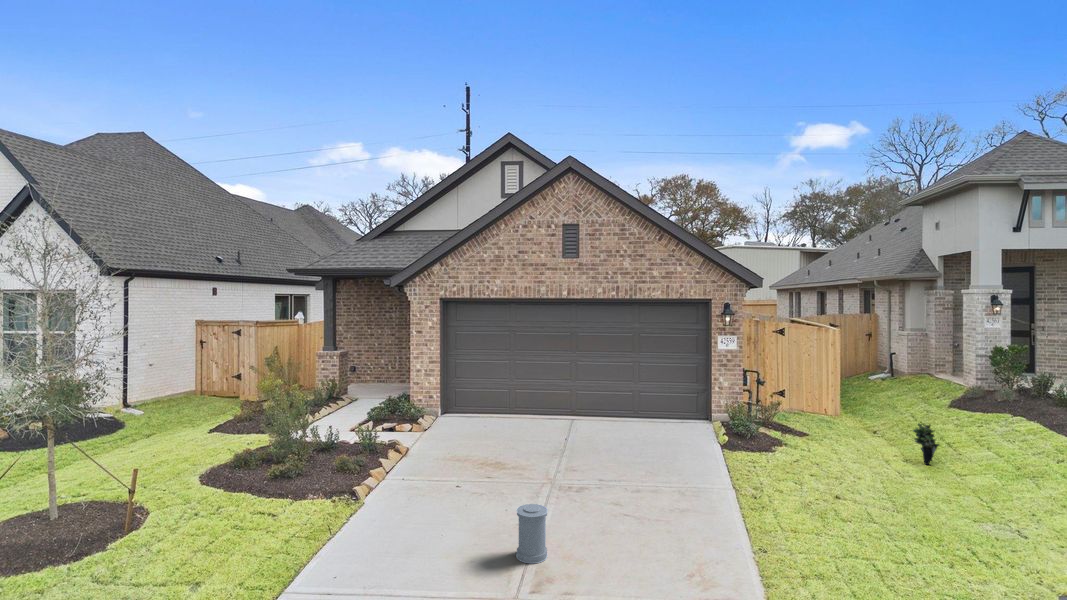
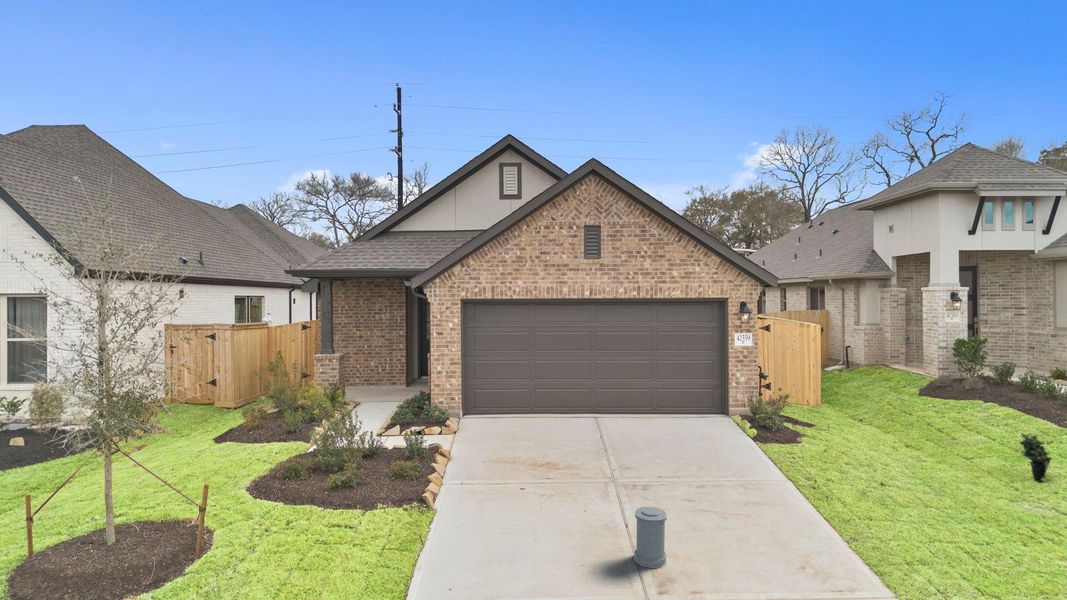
potted plant: present [913,423,939,465] -> present [1019,434,1052,482]

